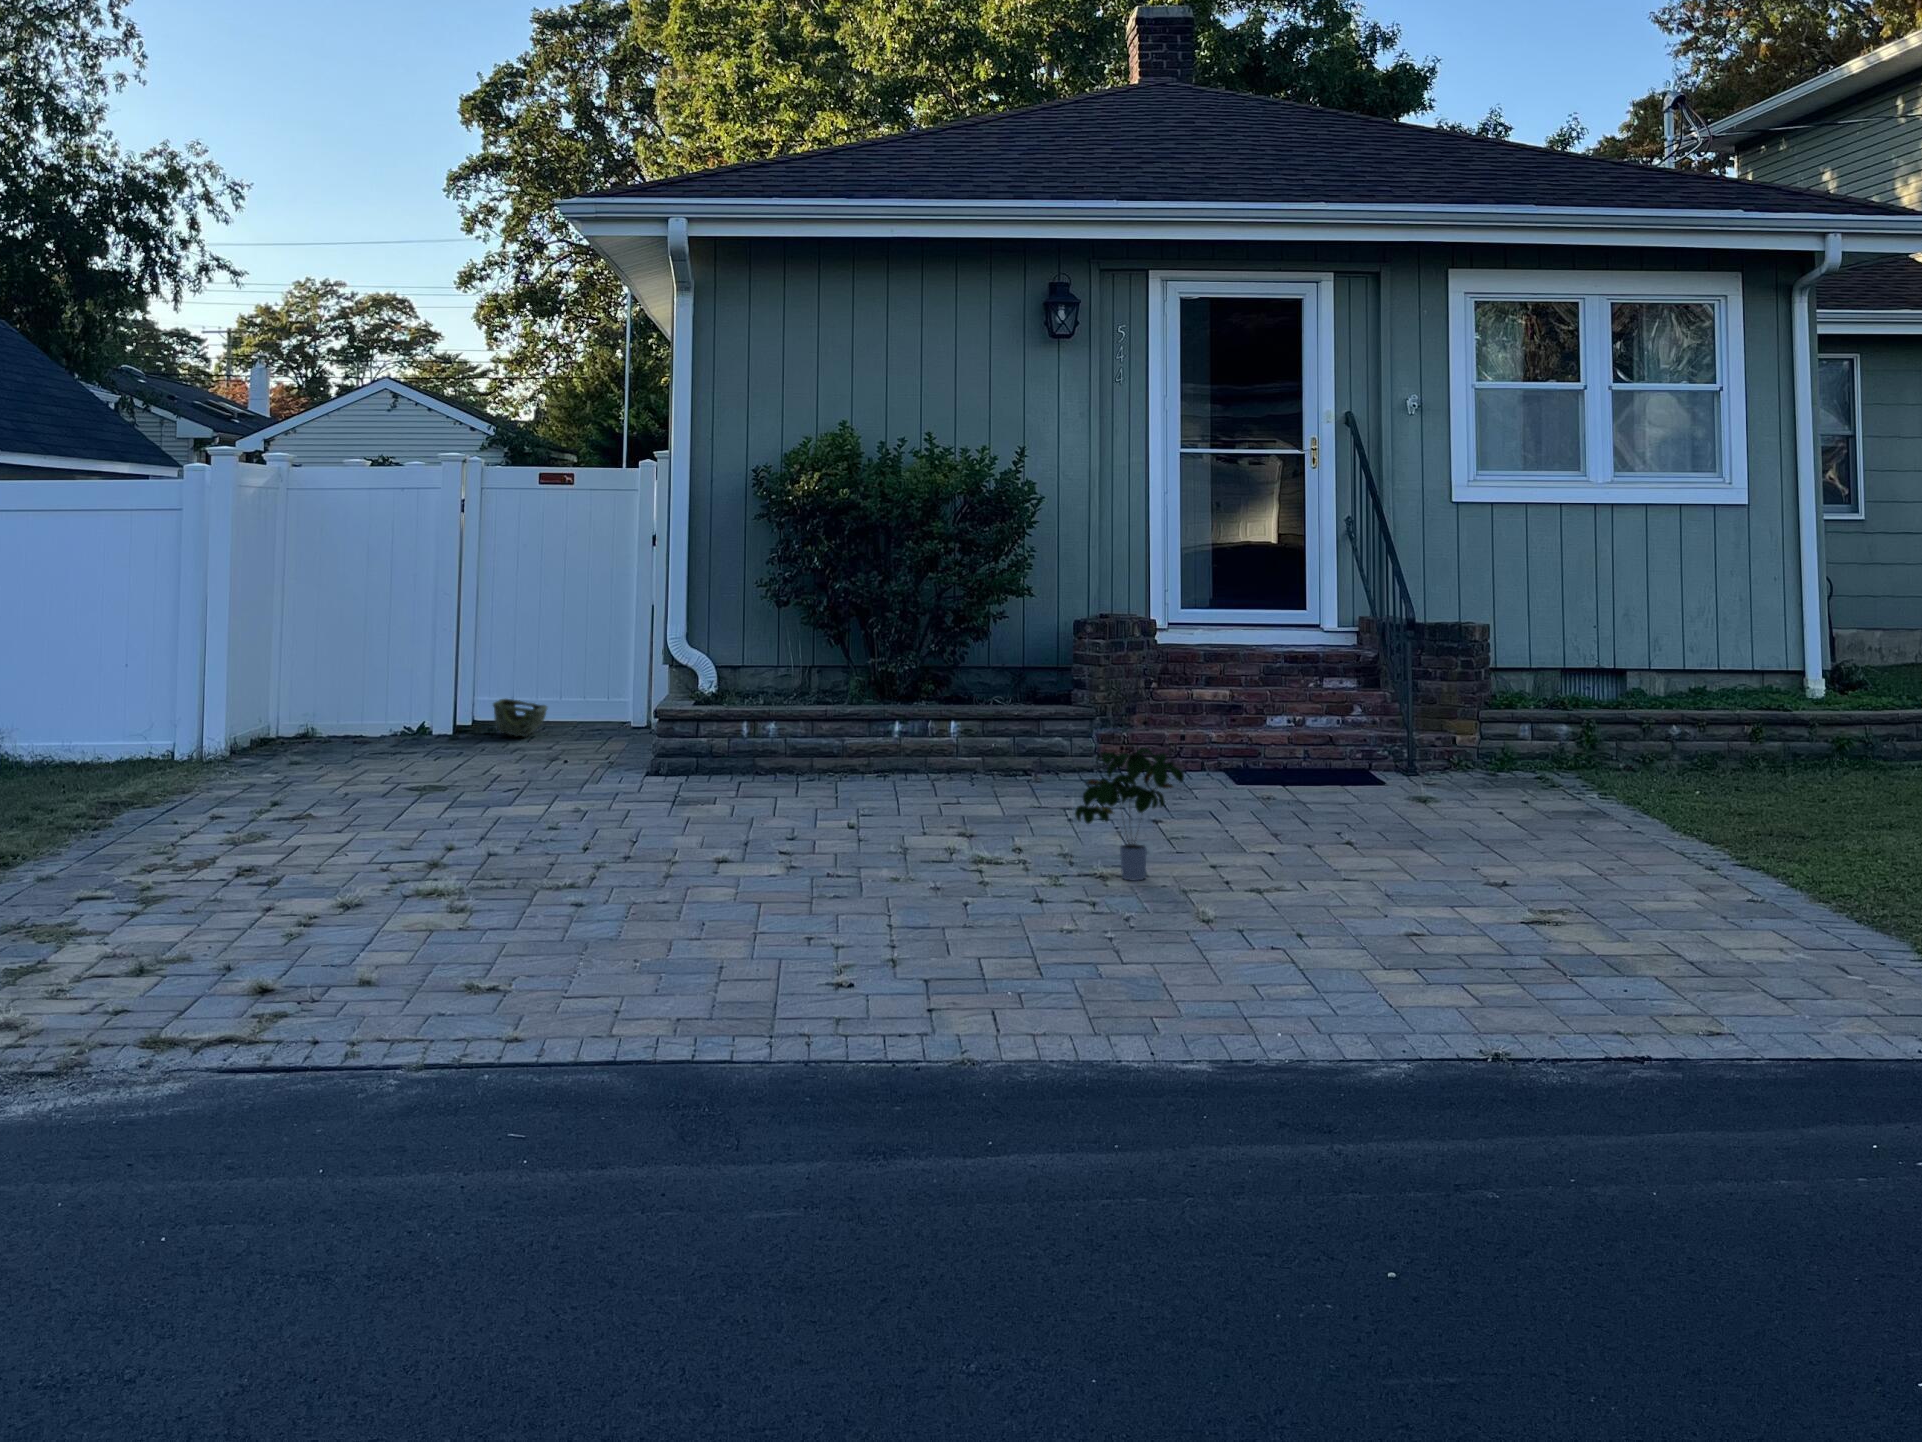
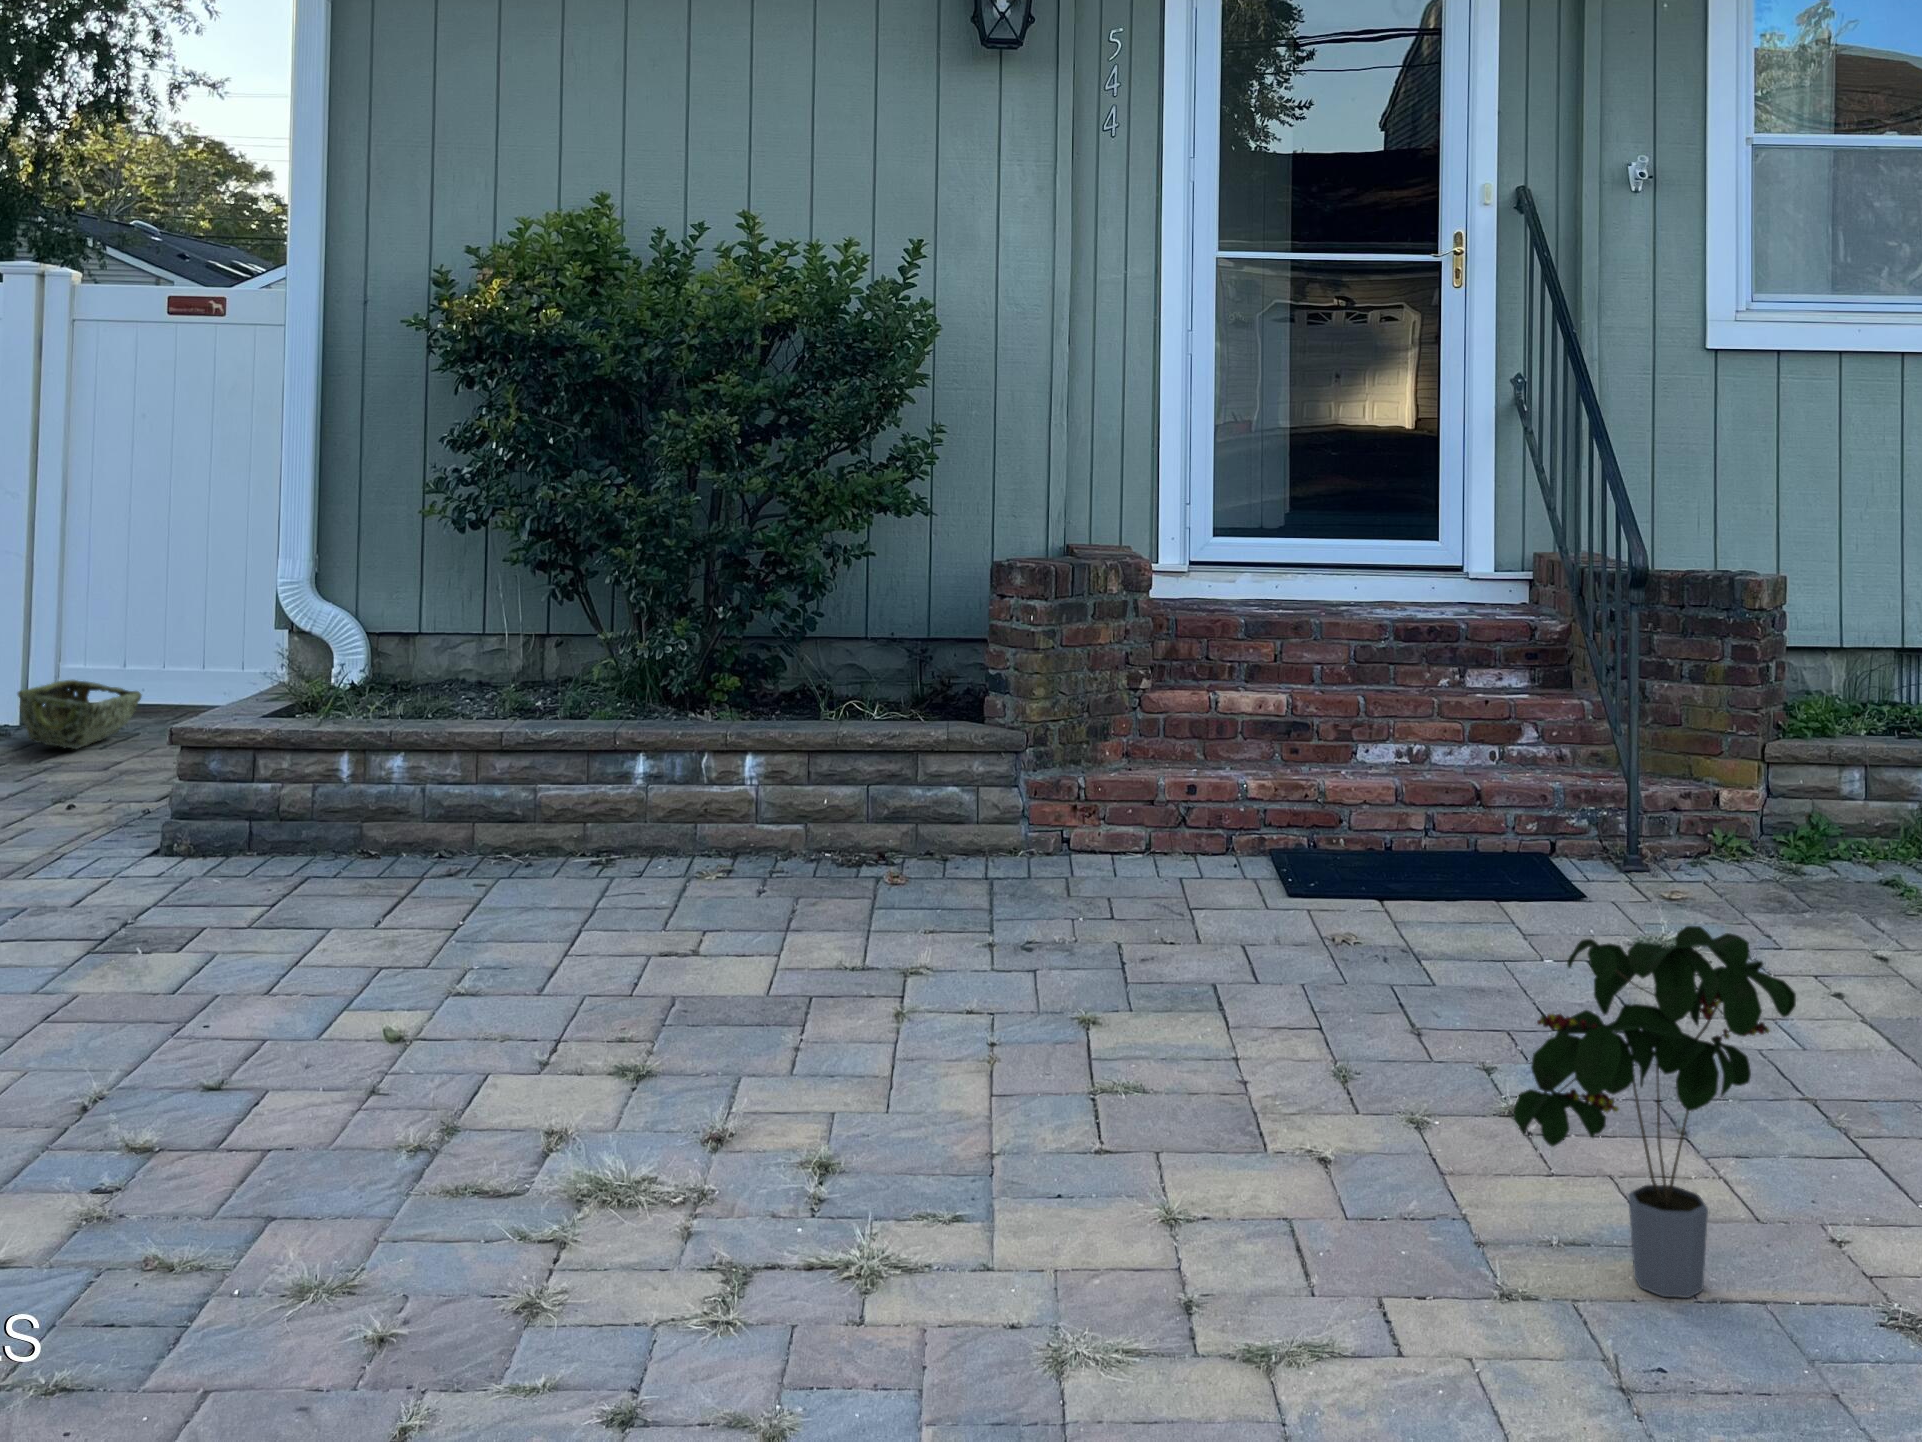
potted plant: present [1075,748,1184,880] -> present [1514,926,1796,1298]

